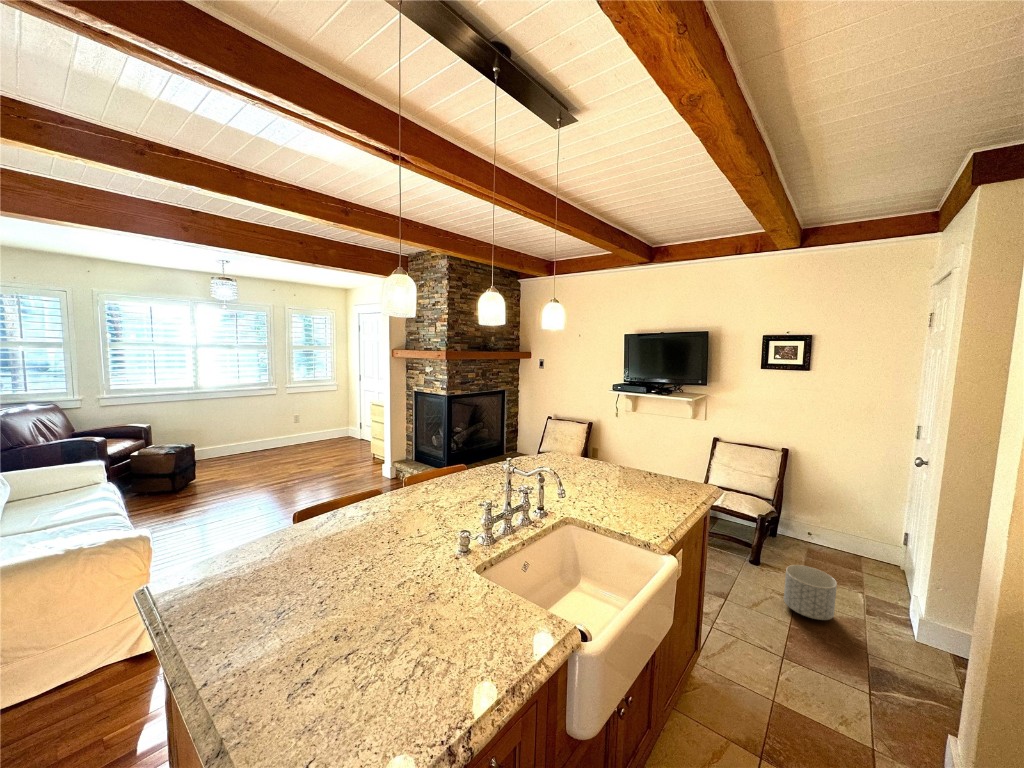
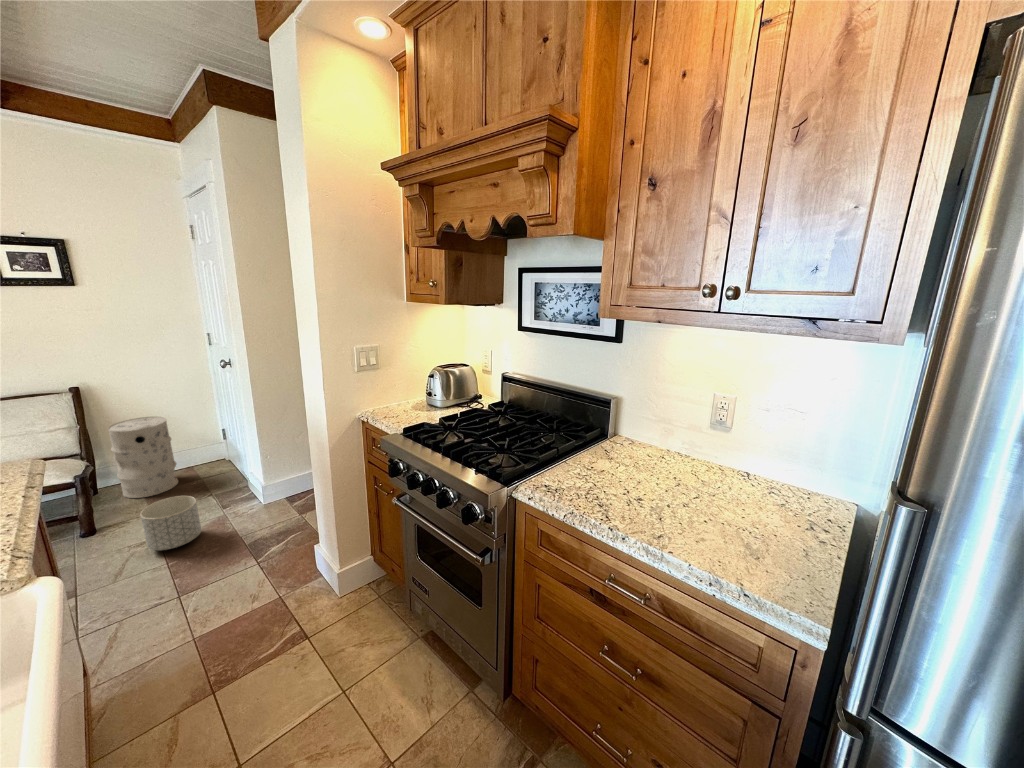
trash can: none [792,486,846,564] -> present [108,417,178,498]

